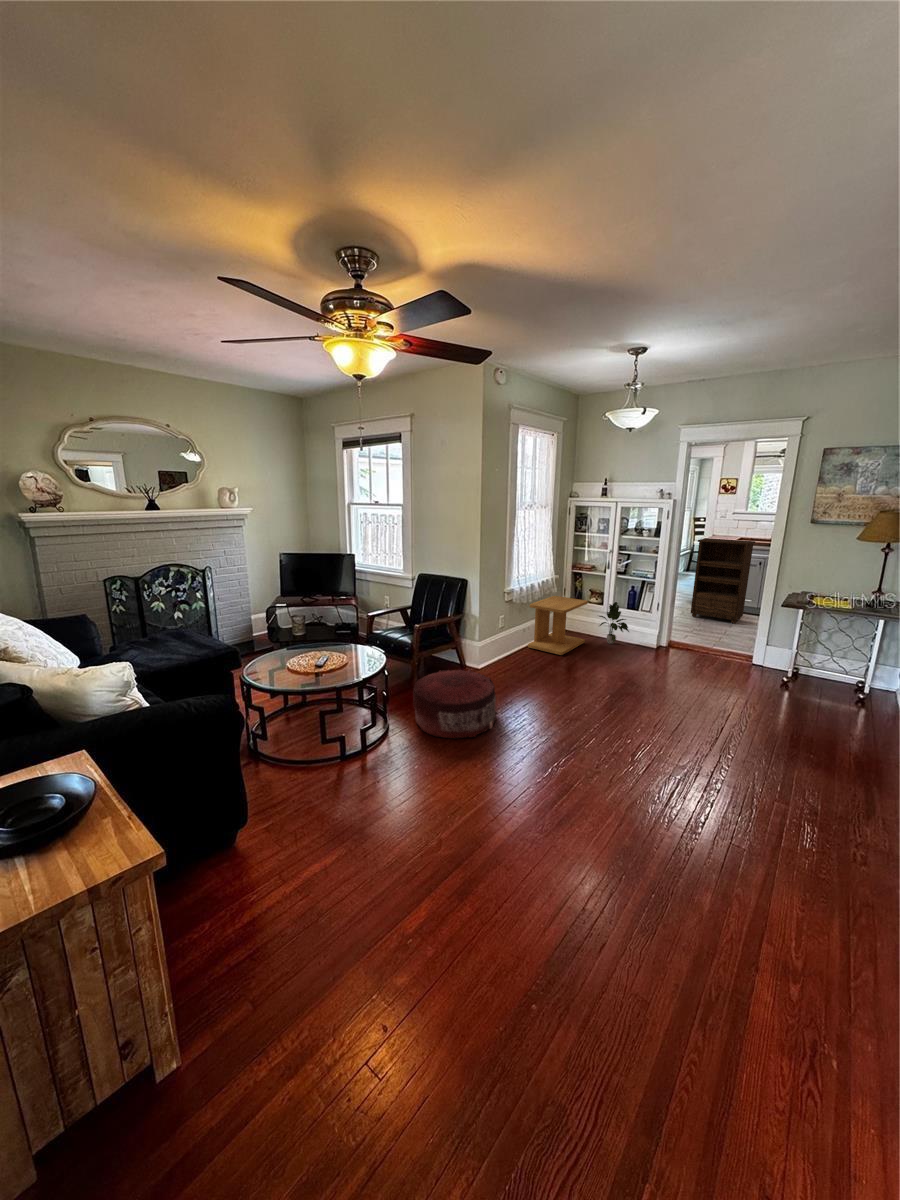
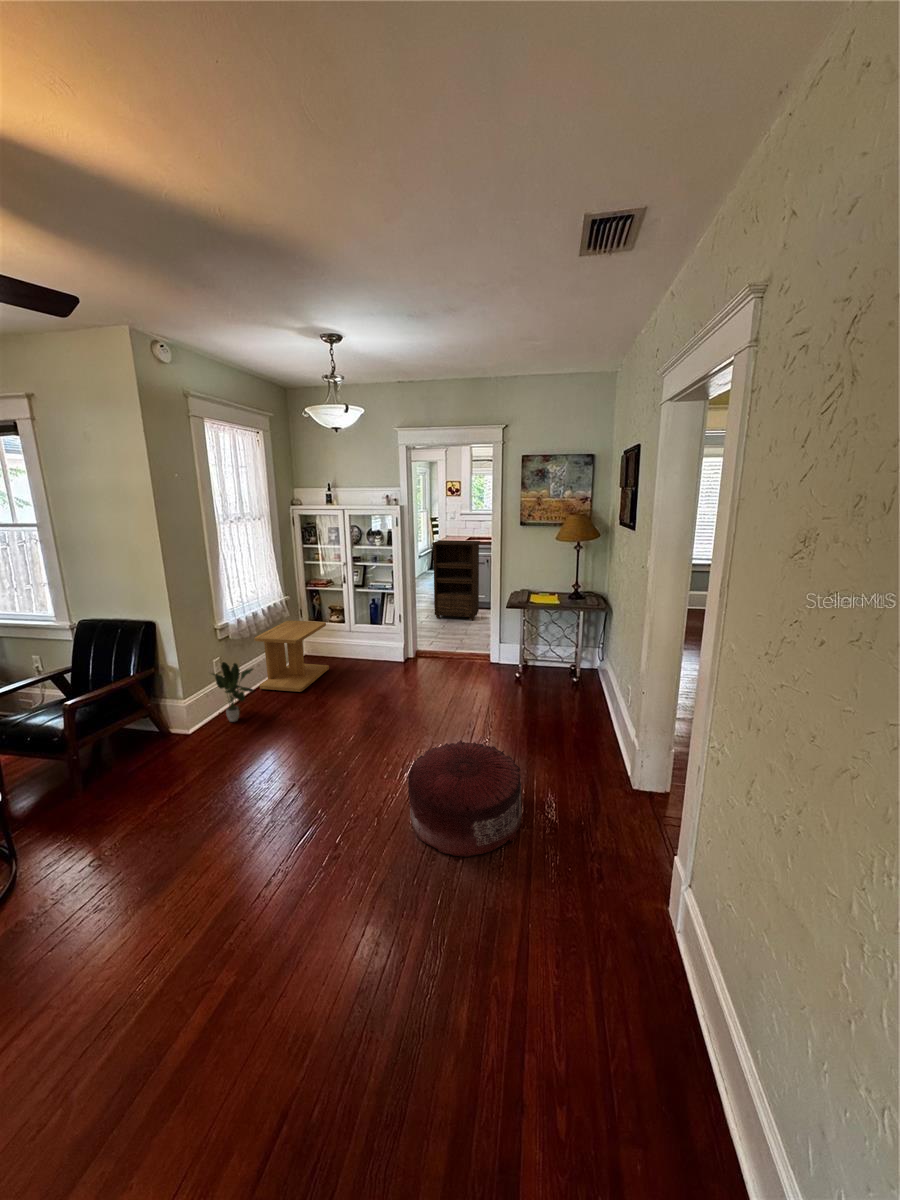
potted plant: present [599,602,629,644] -> present [212,662,254,722]
pouf: present [413,670,497,738] -> present [408,740,522,857]

